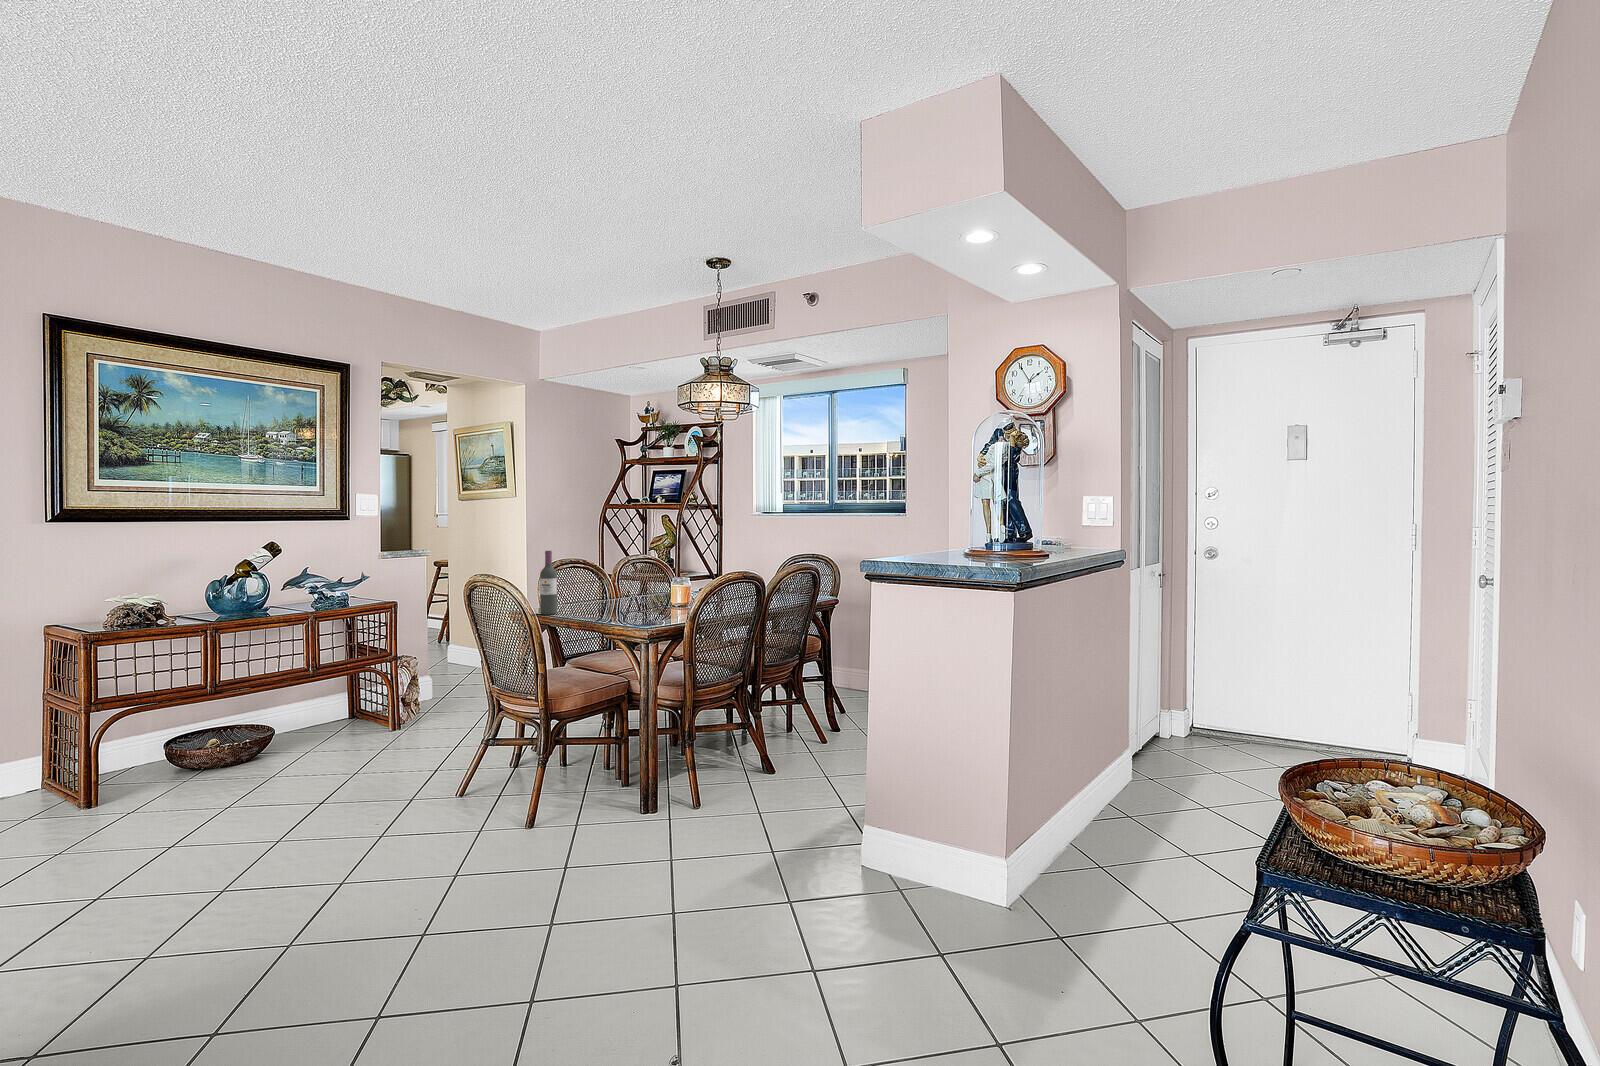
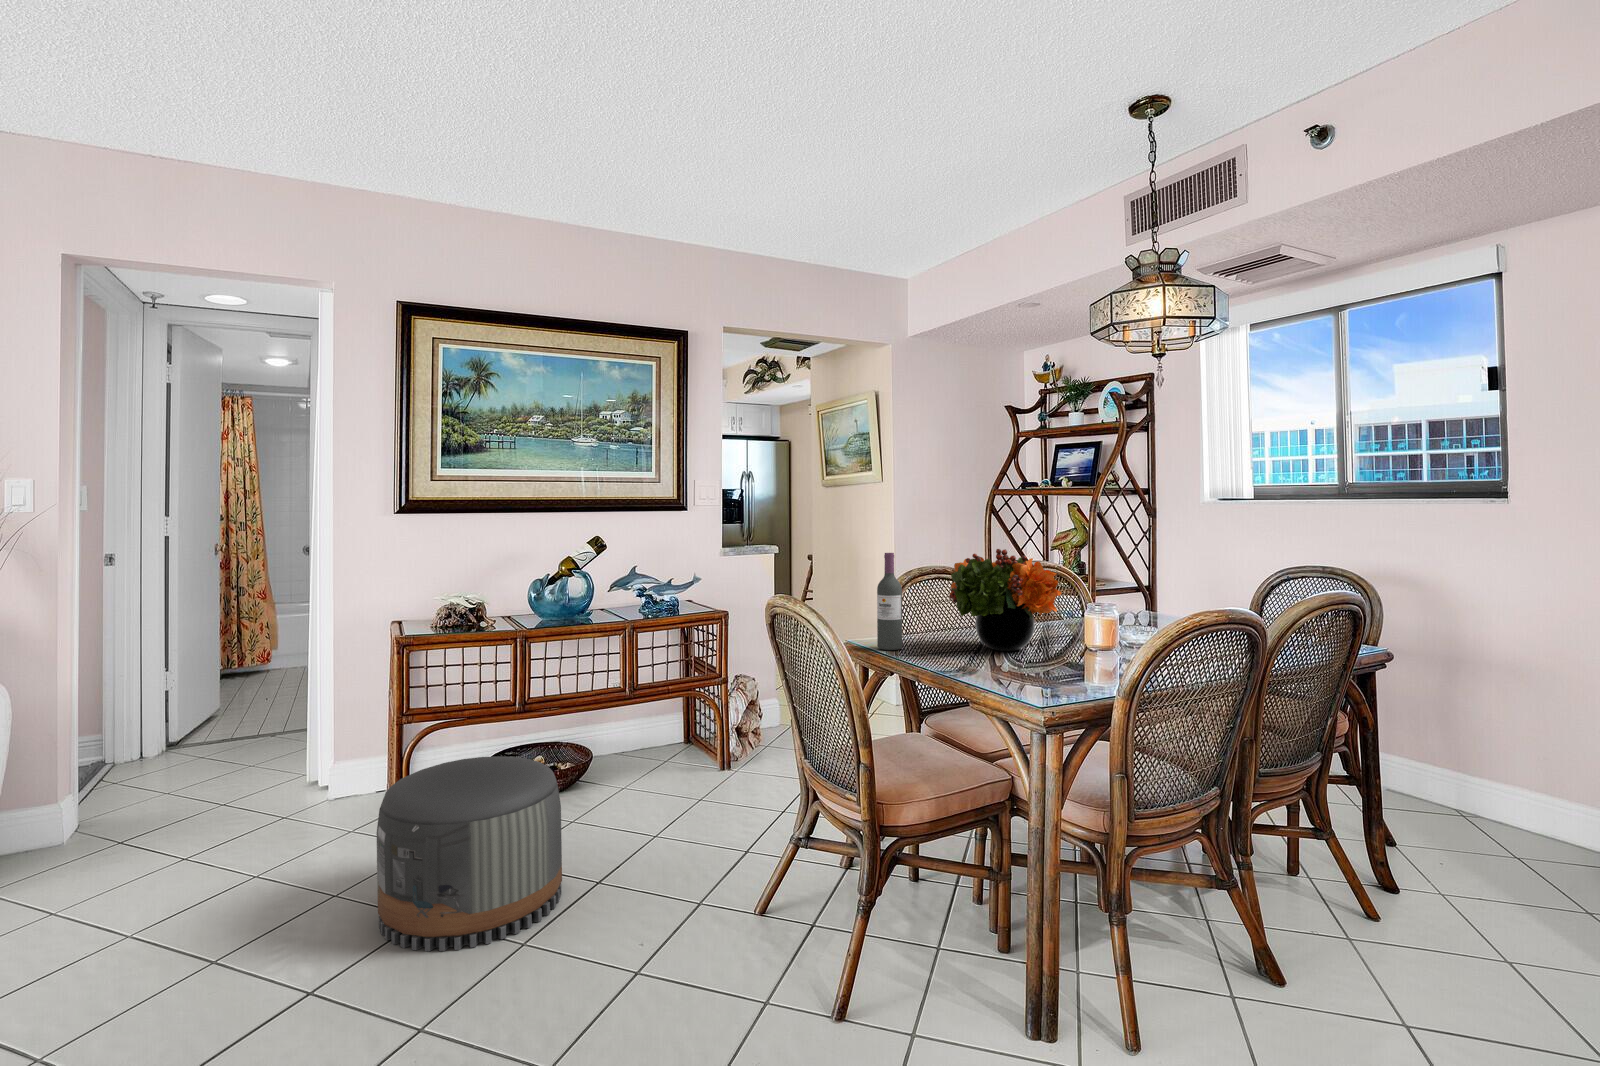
flower arrangement: none [587,547,659,611] -> present [949,549,1062,651]
pouf: none [132,716,297,856] -> present [377,756,562,951]

